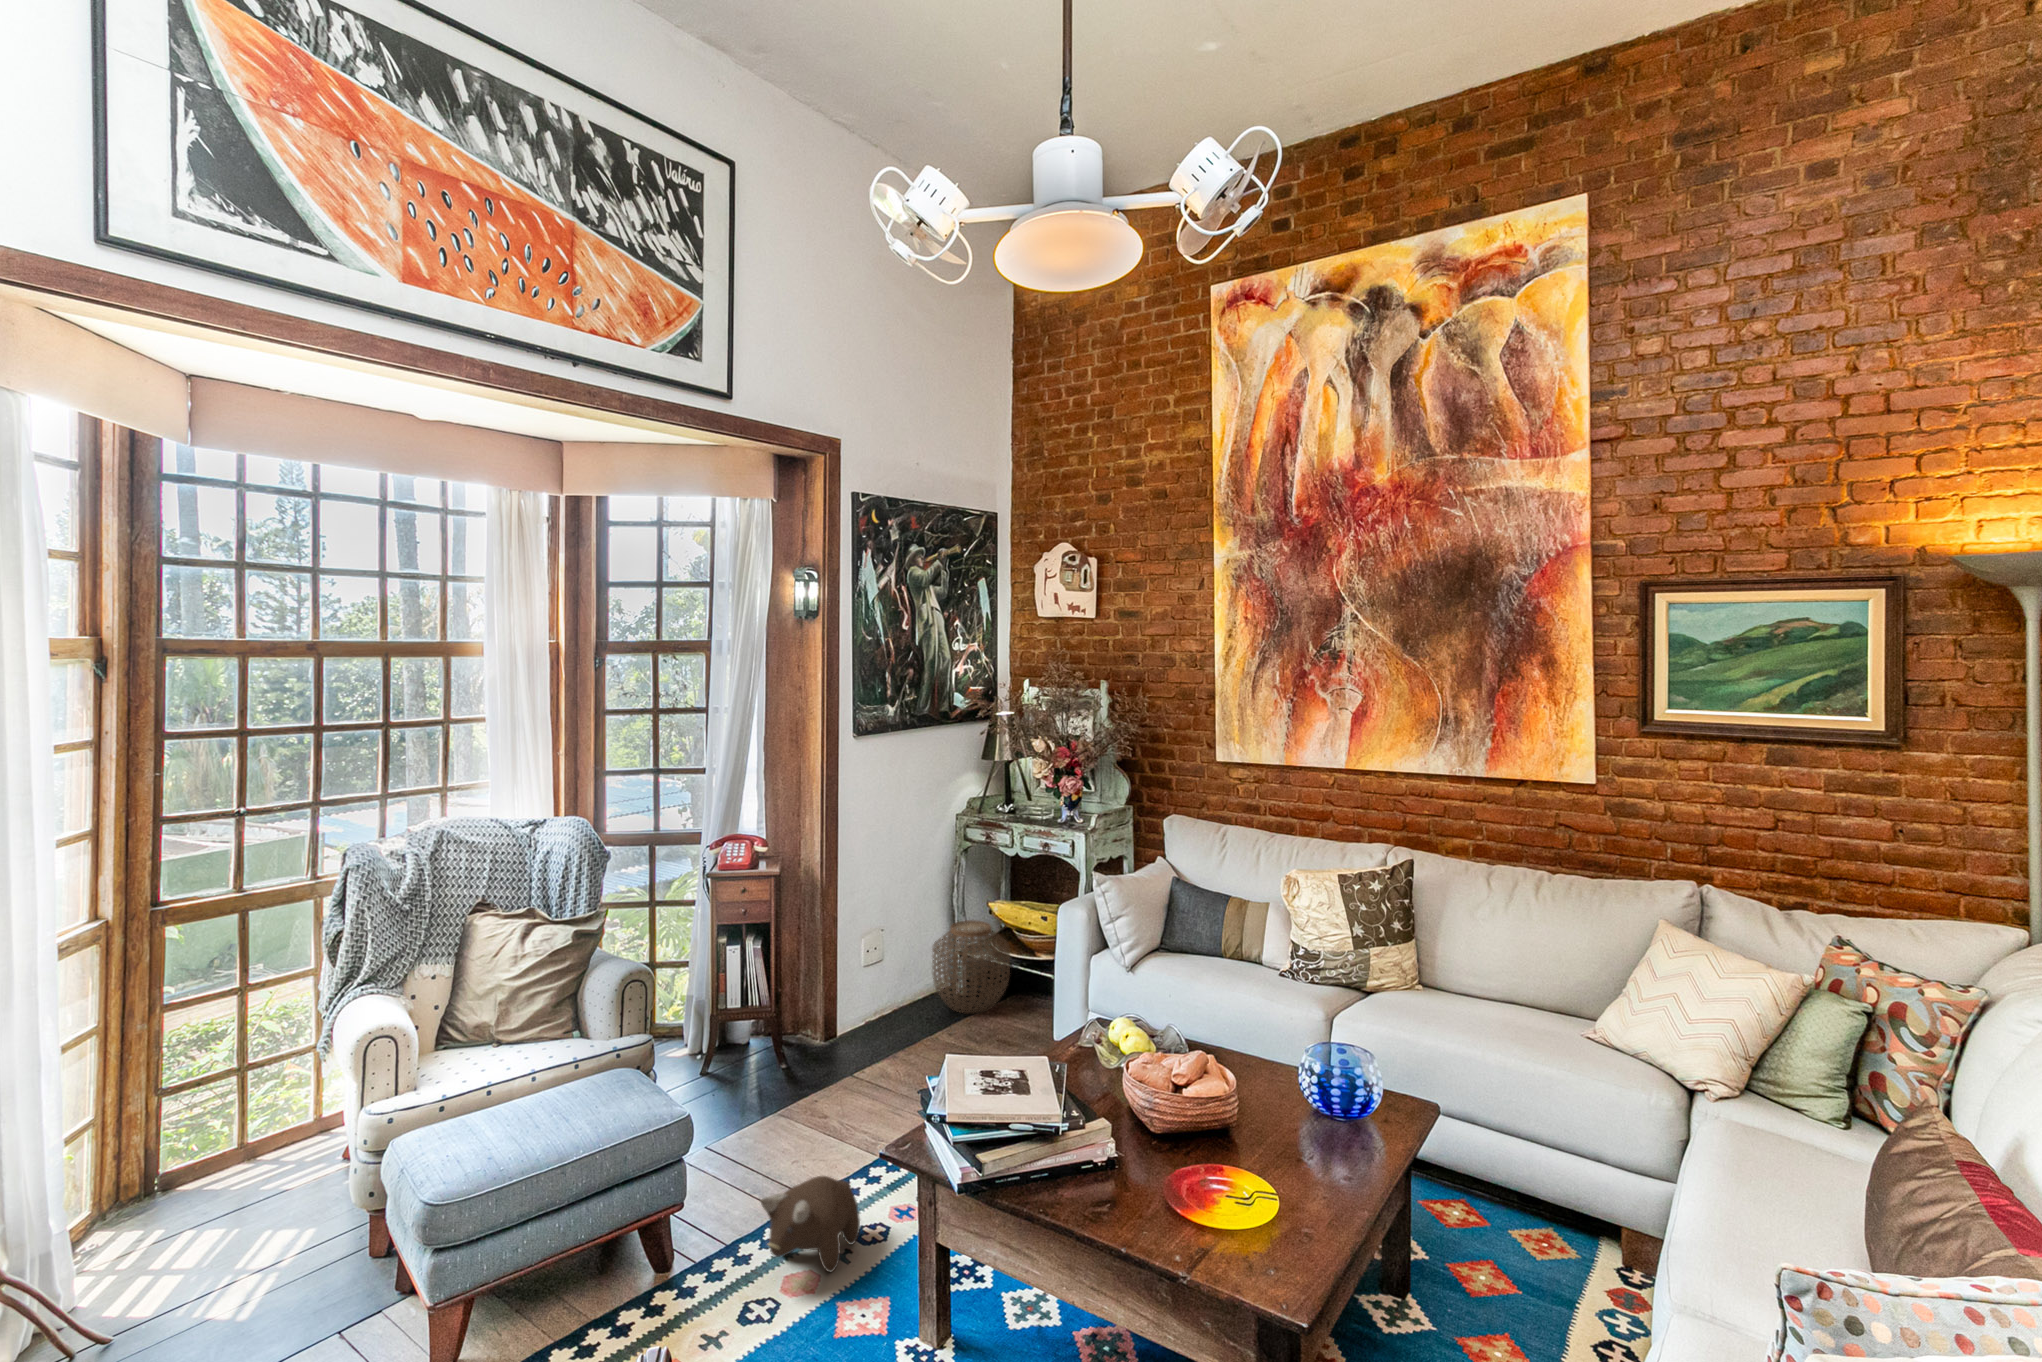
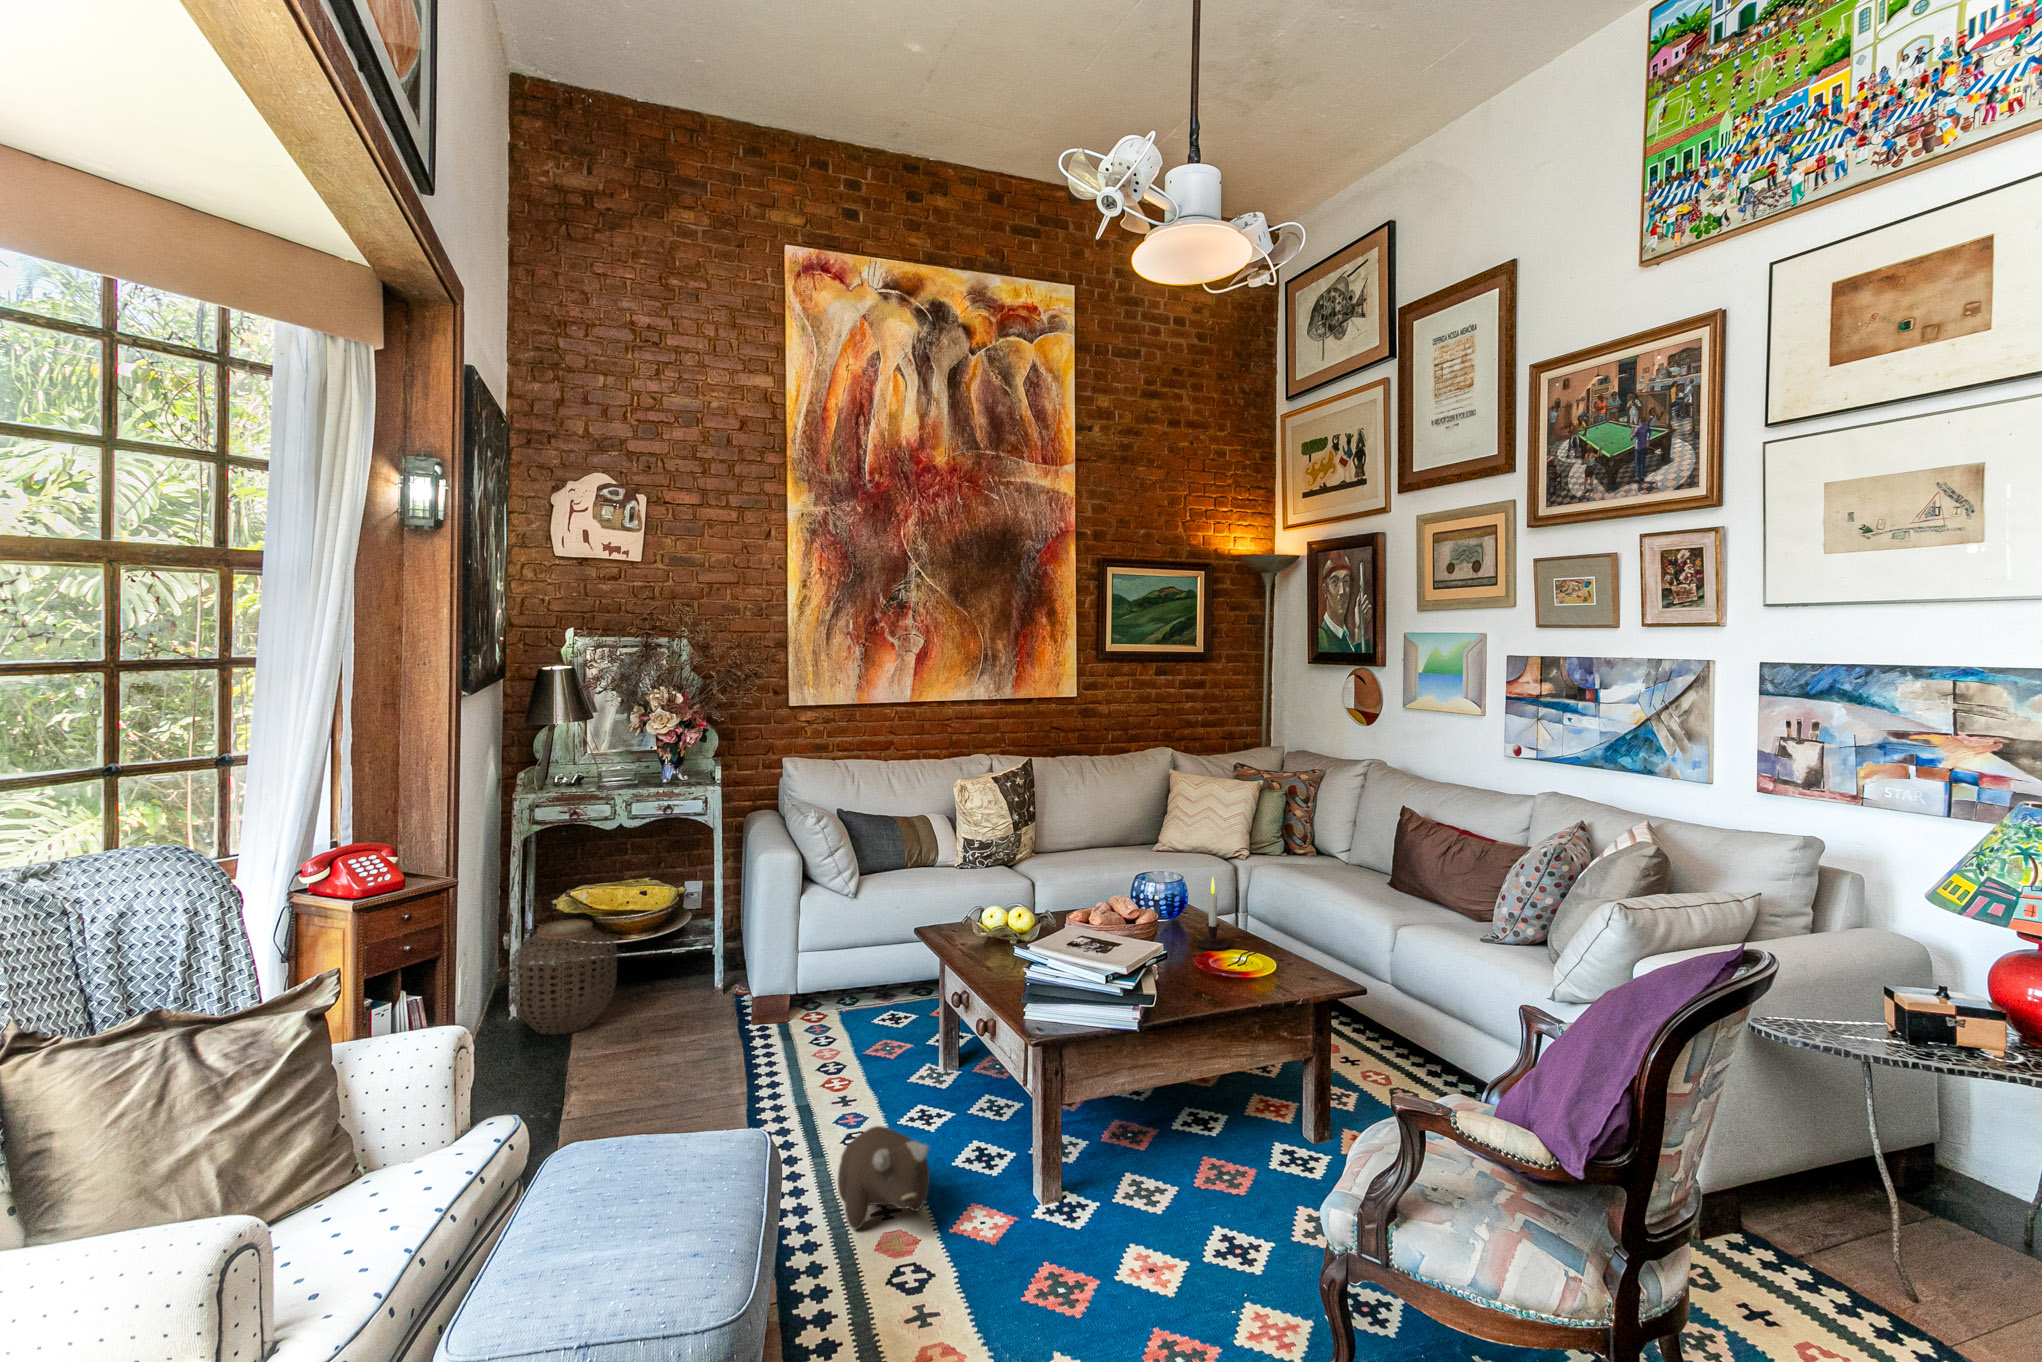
candle: none [1192,1079,1247,1184] -> present [1196,877,1229,950]

